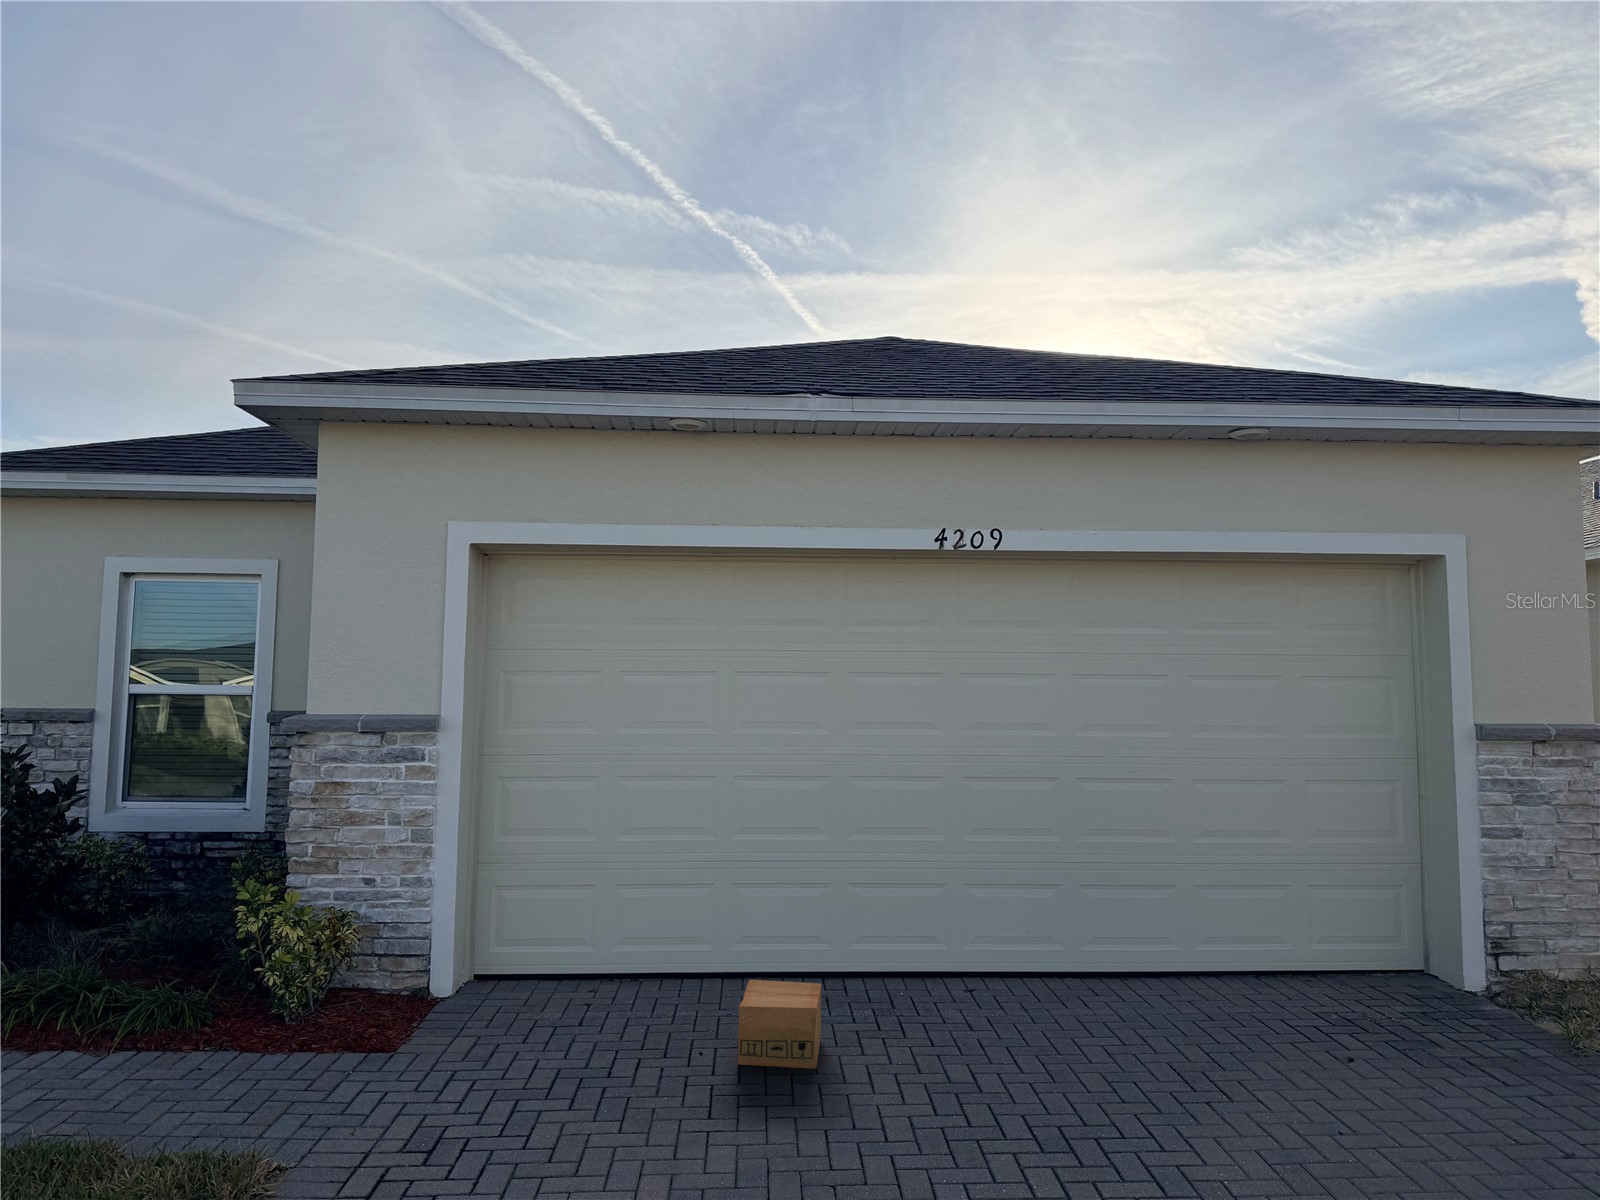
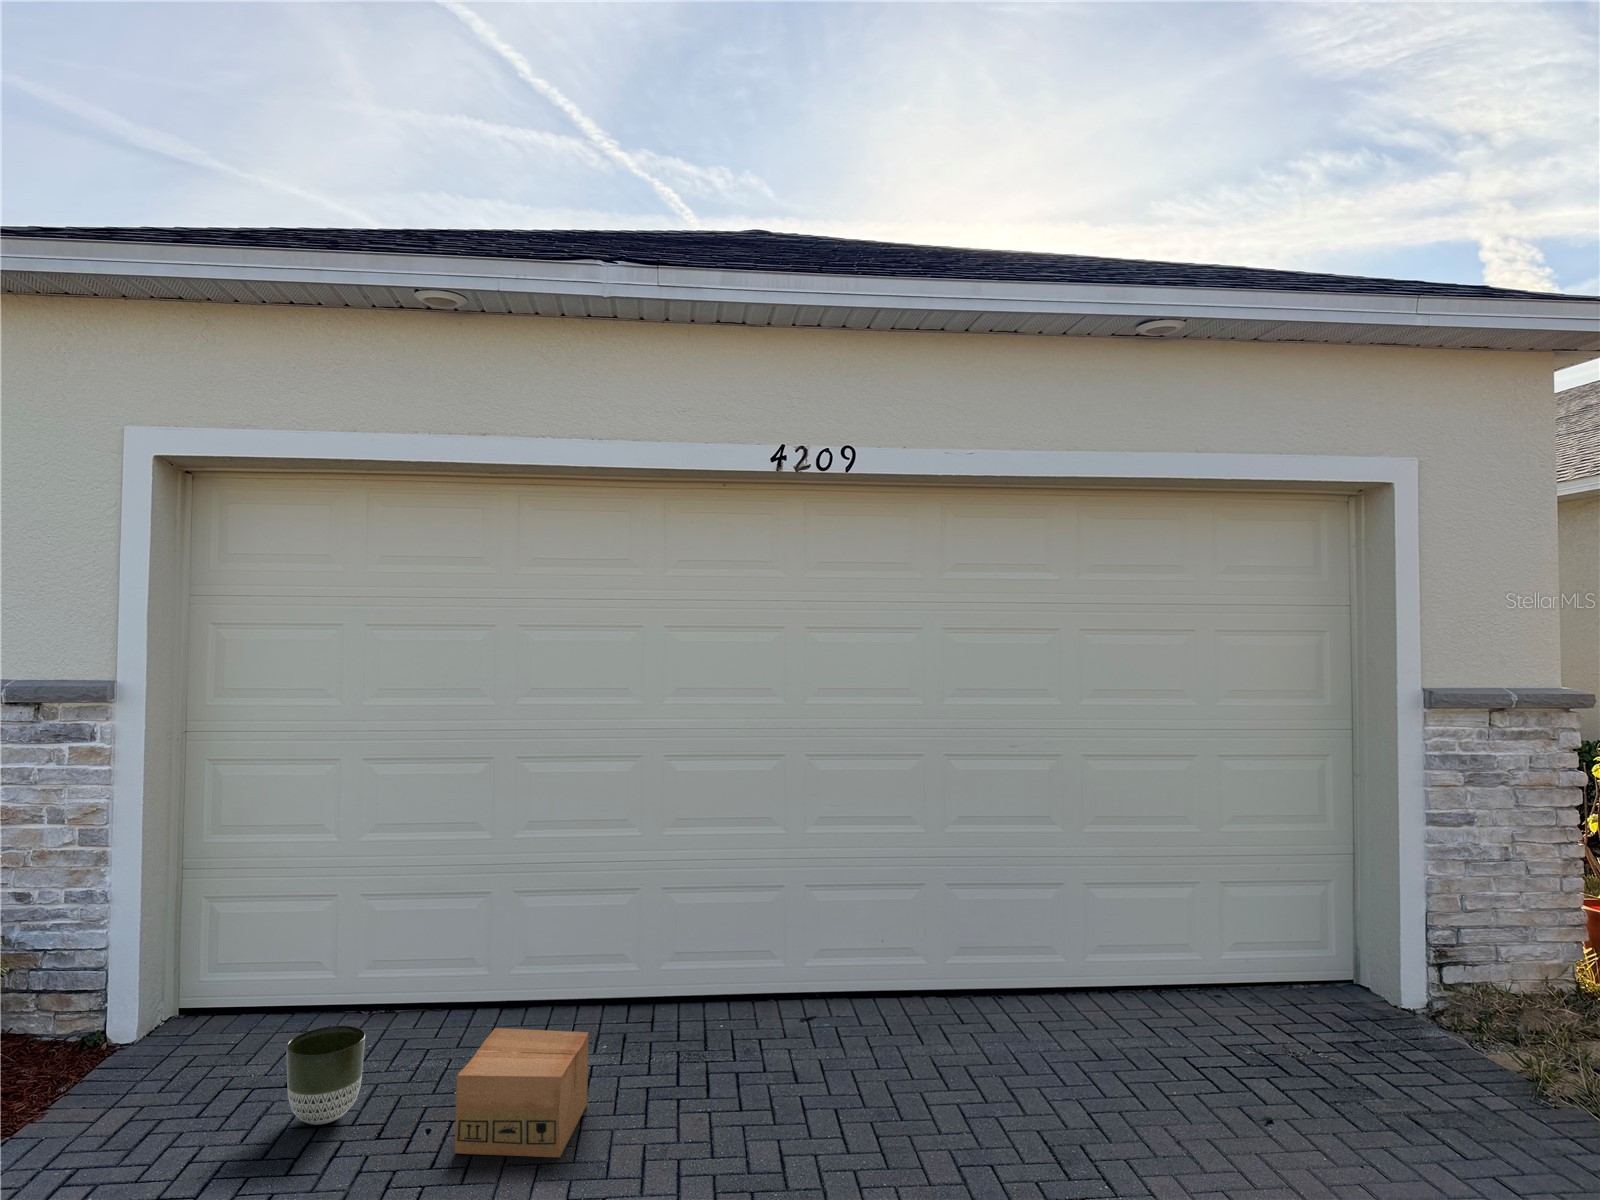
planter: none [603,976,657,1047] -> present [286,1026,365,1125]

